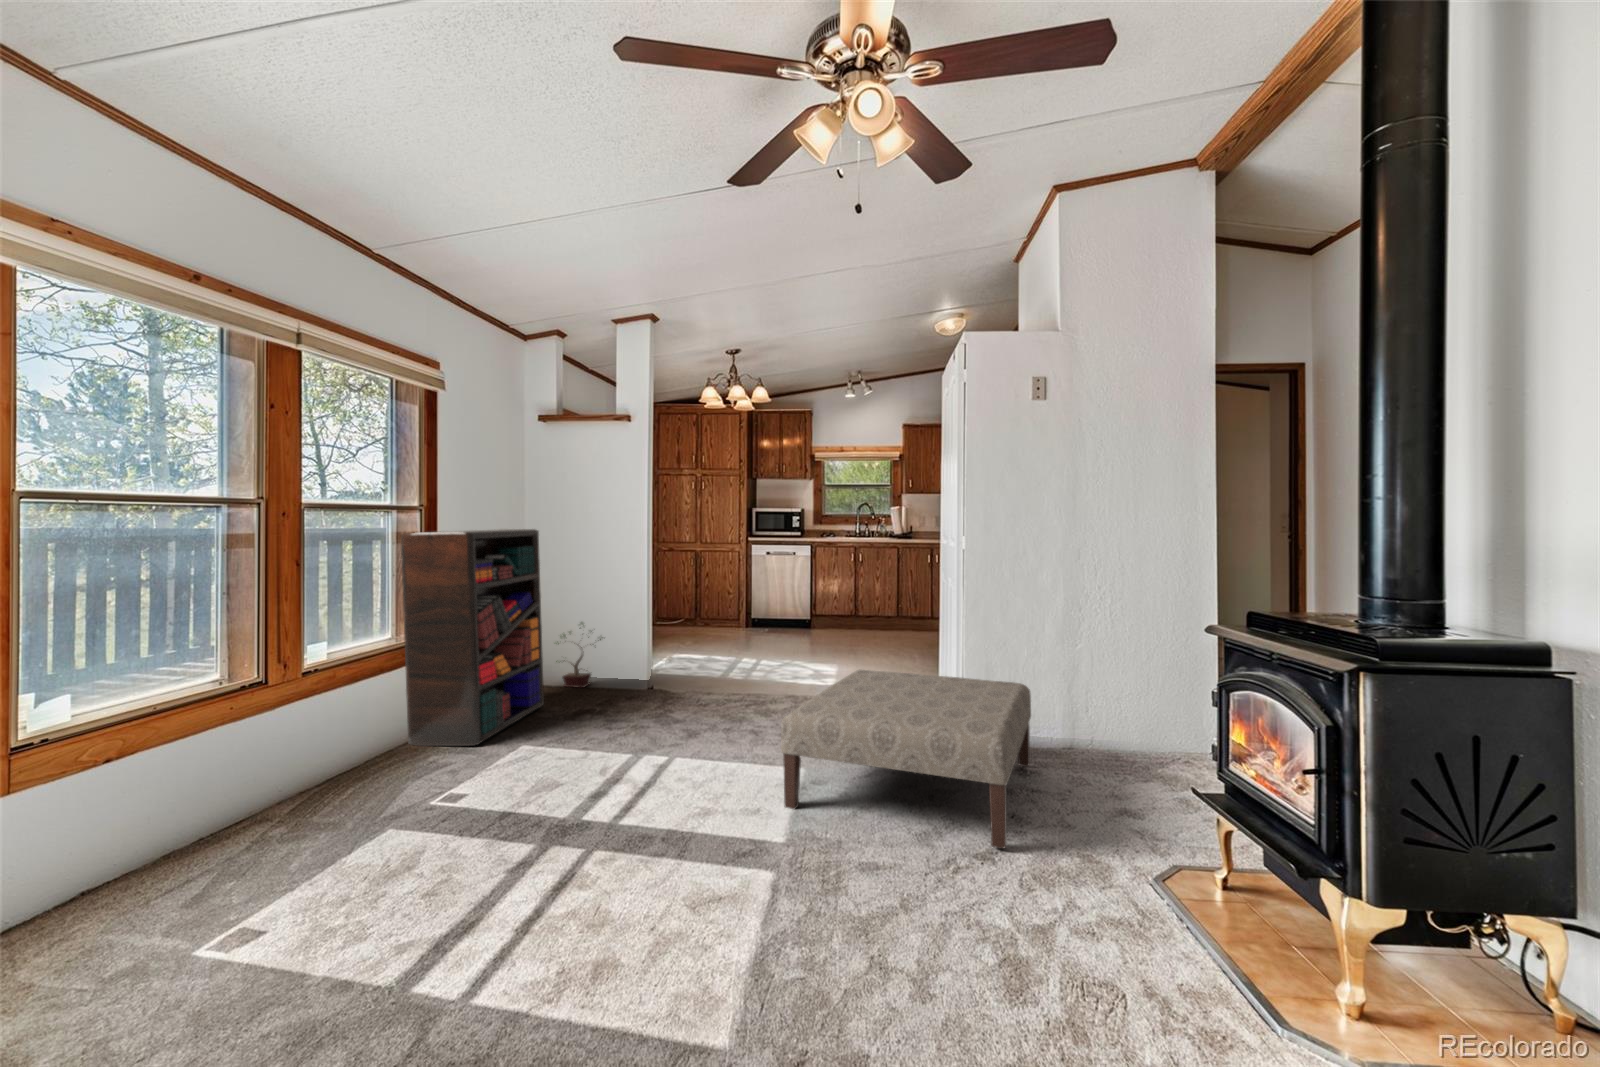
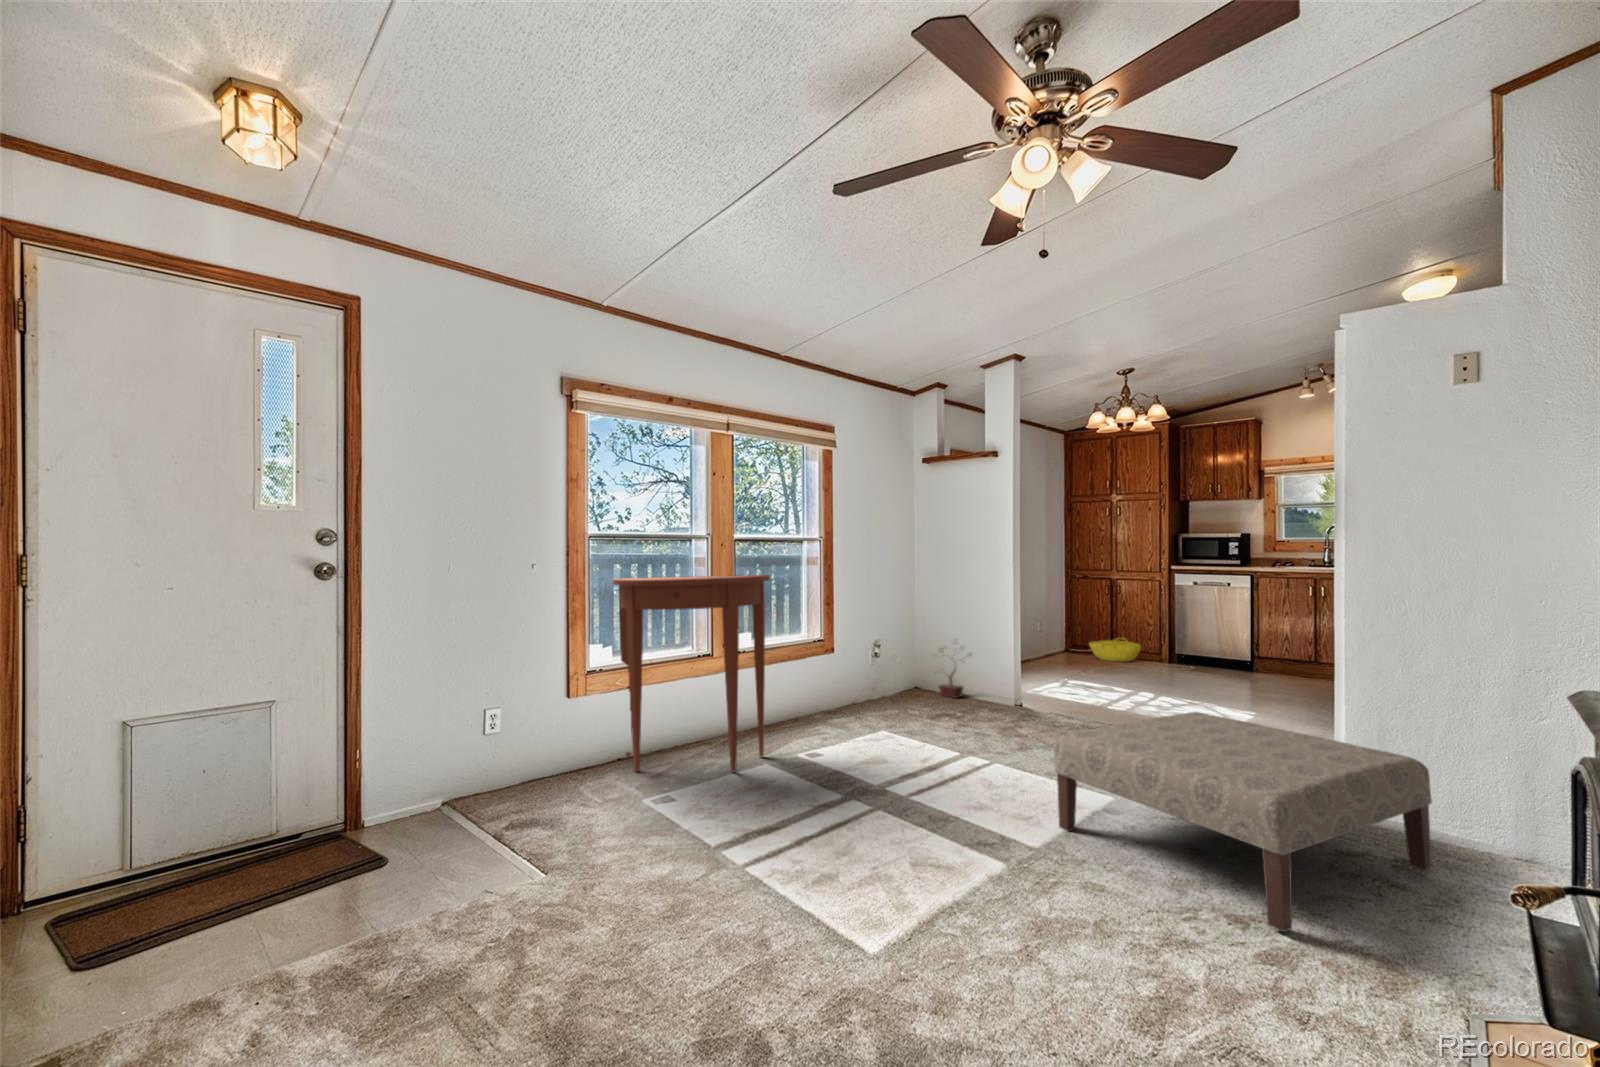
bookshelf: present [401,529,544,746] -> none [803,555,913,725]
console table: none [56,560,386,909] -> present [613,575,770,771]
basket: none [680,605,725,628] -> present [1089,639,1141,662]

